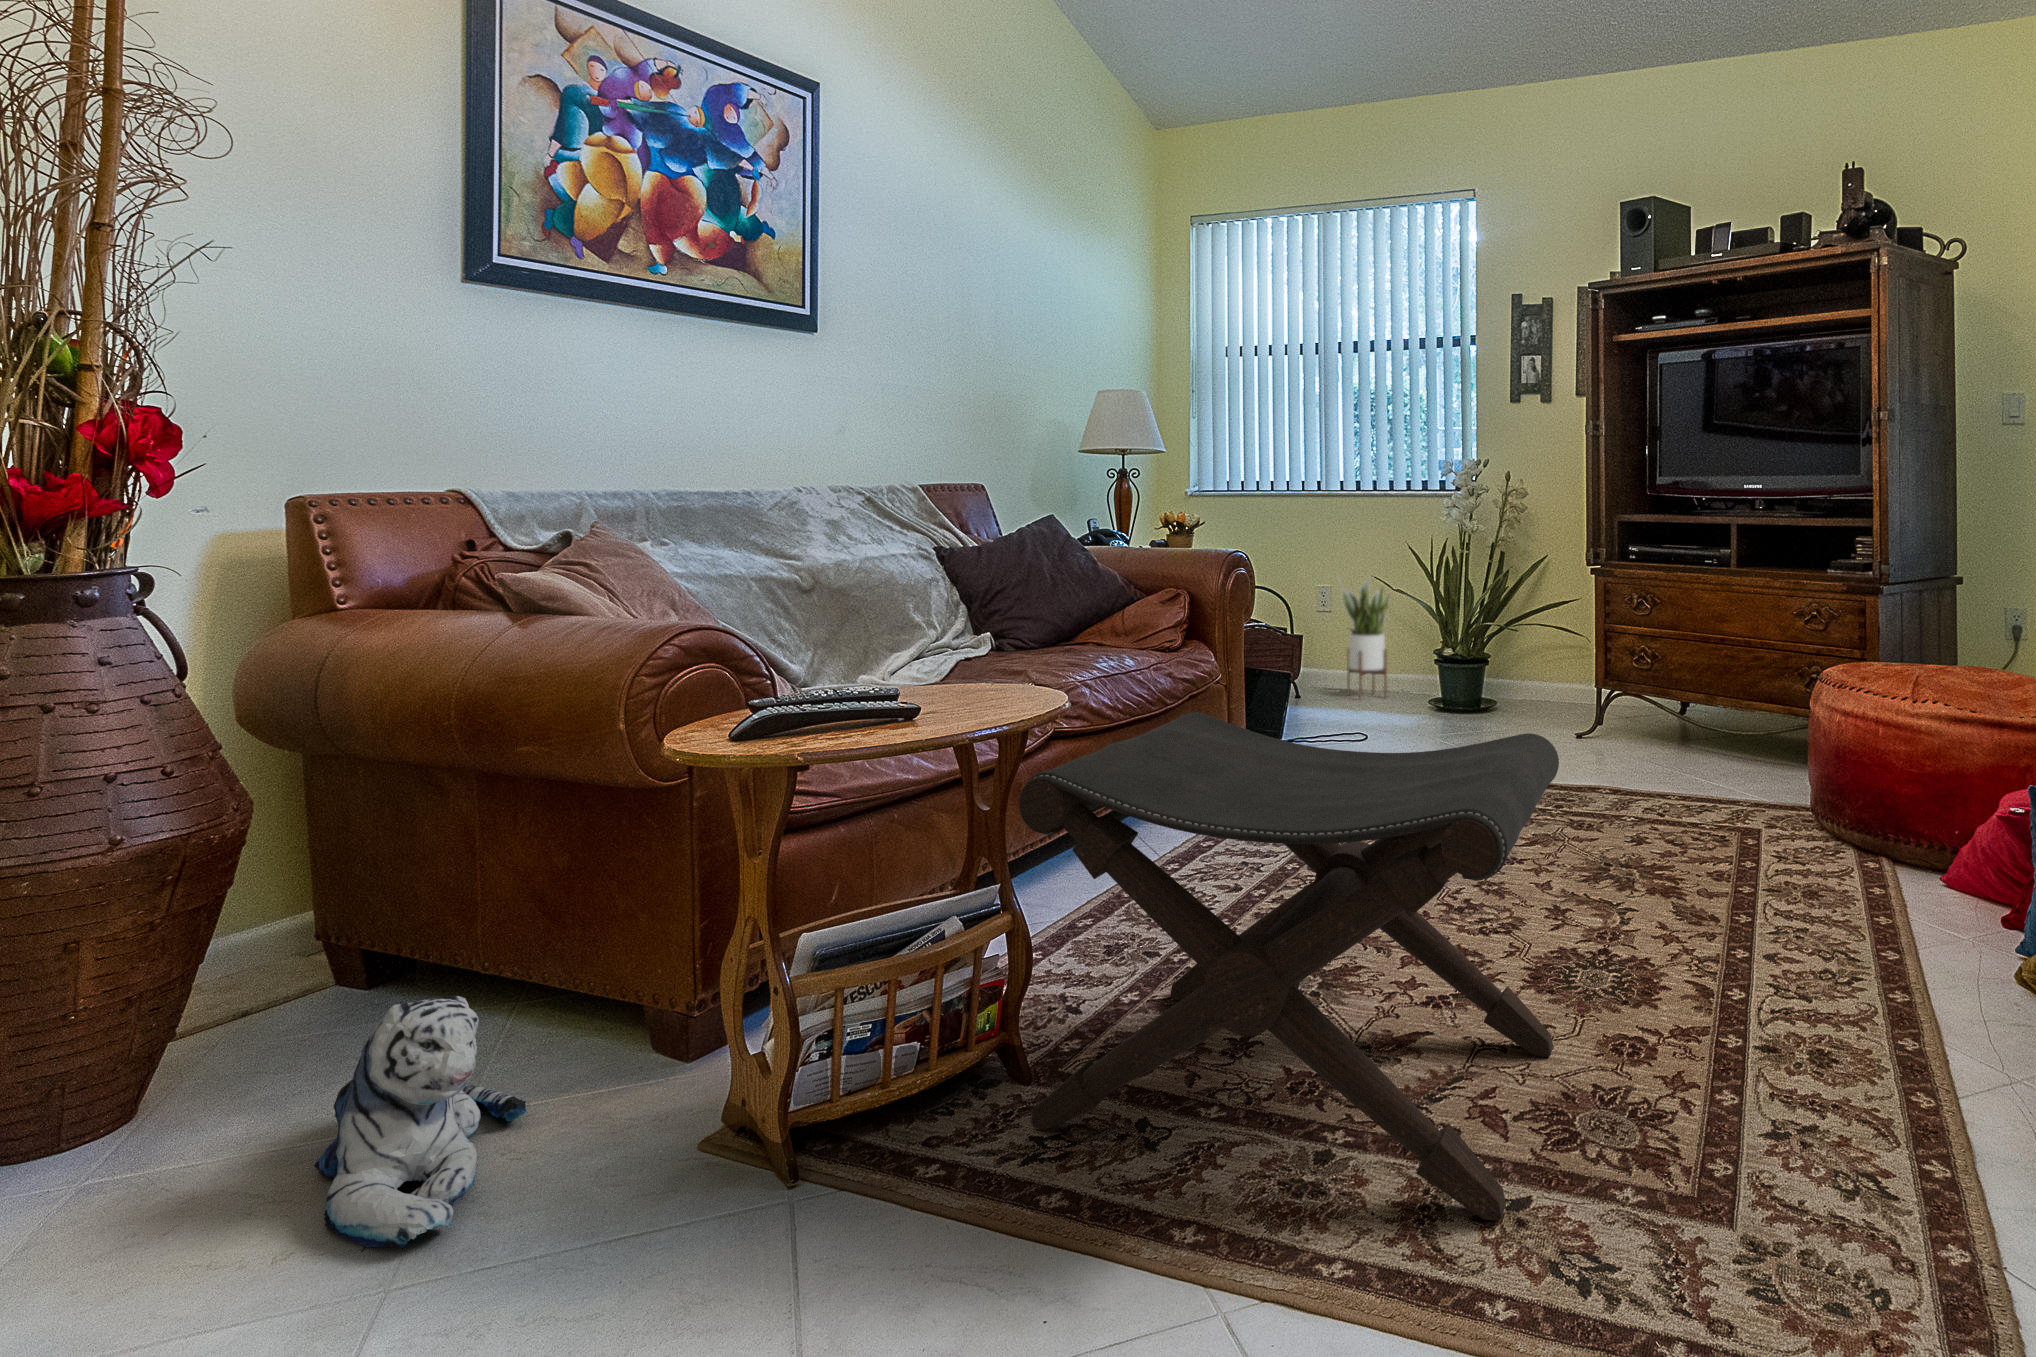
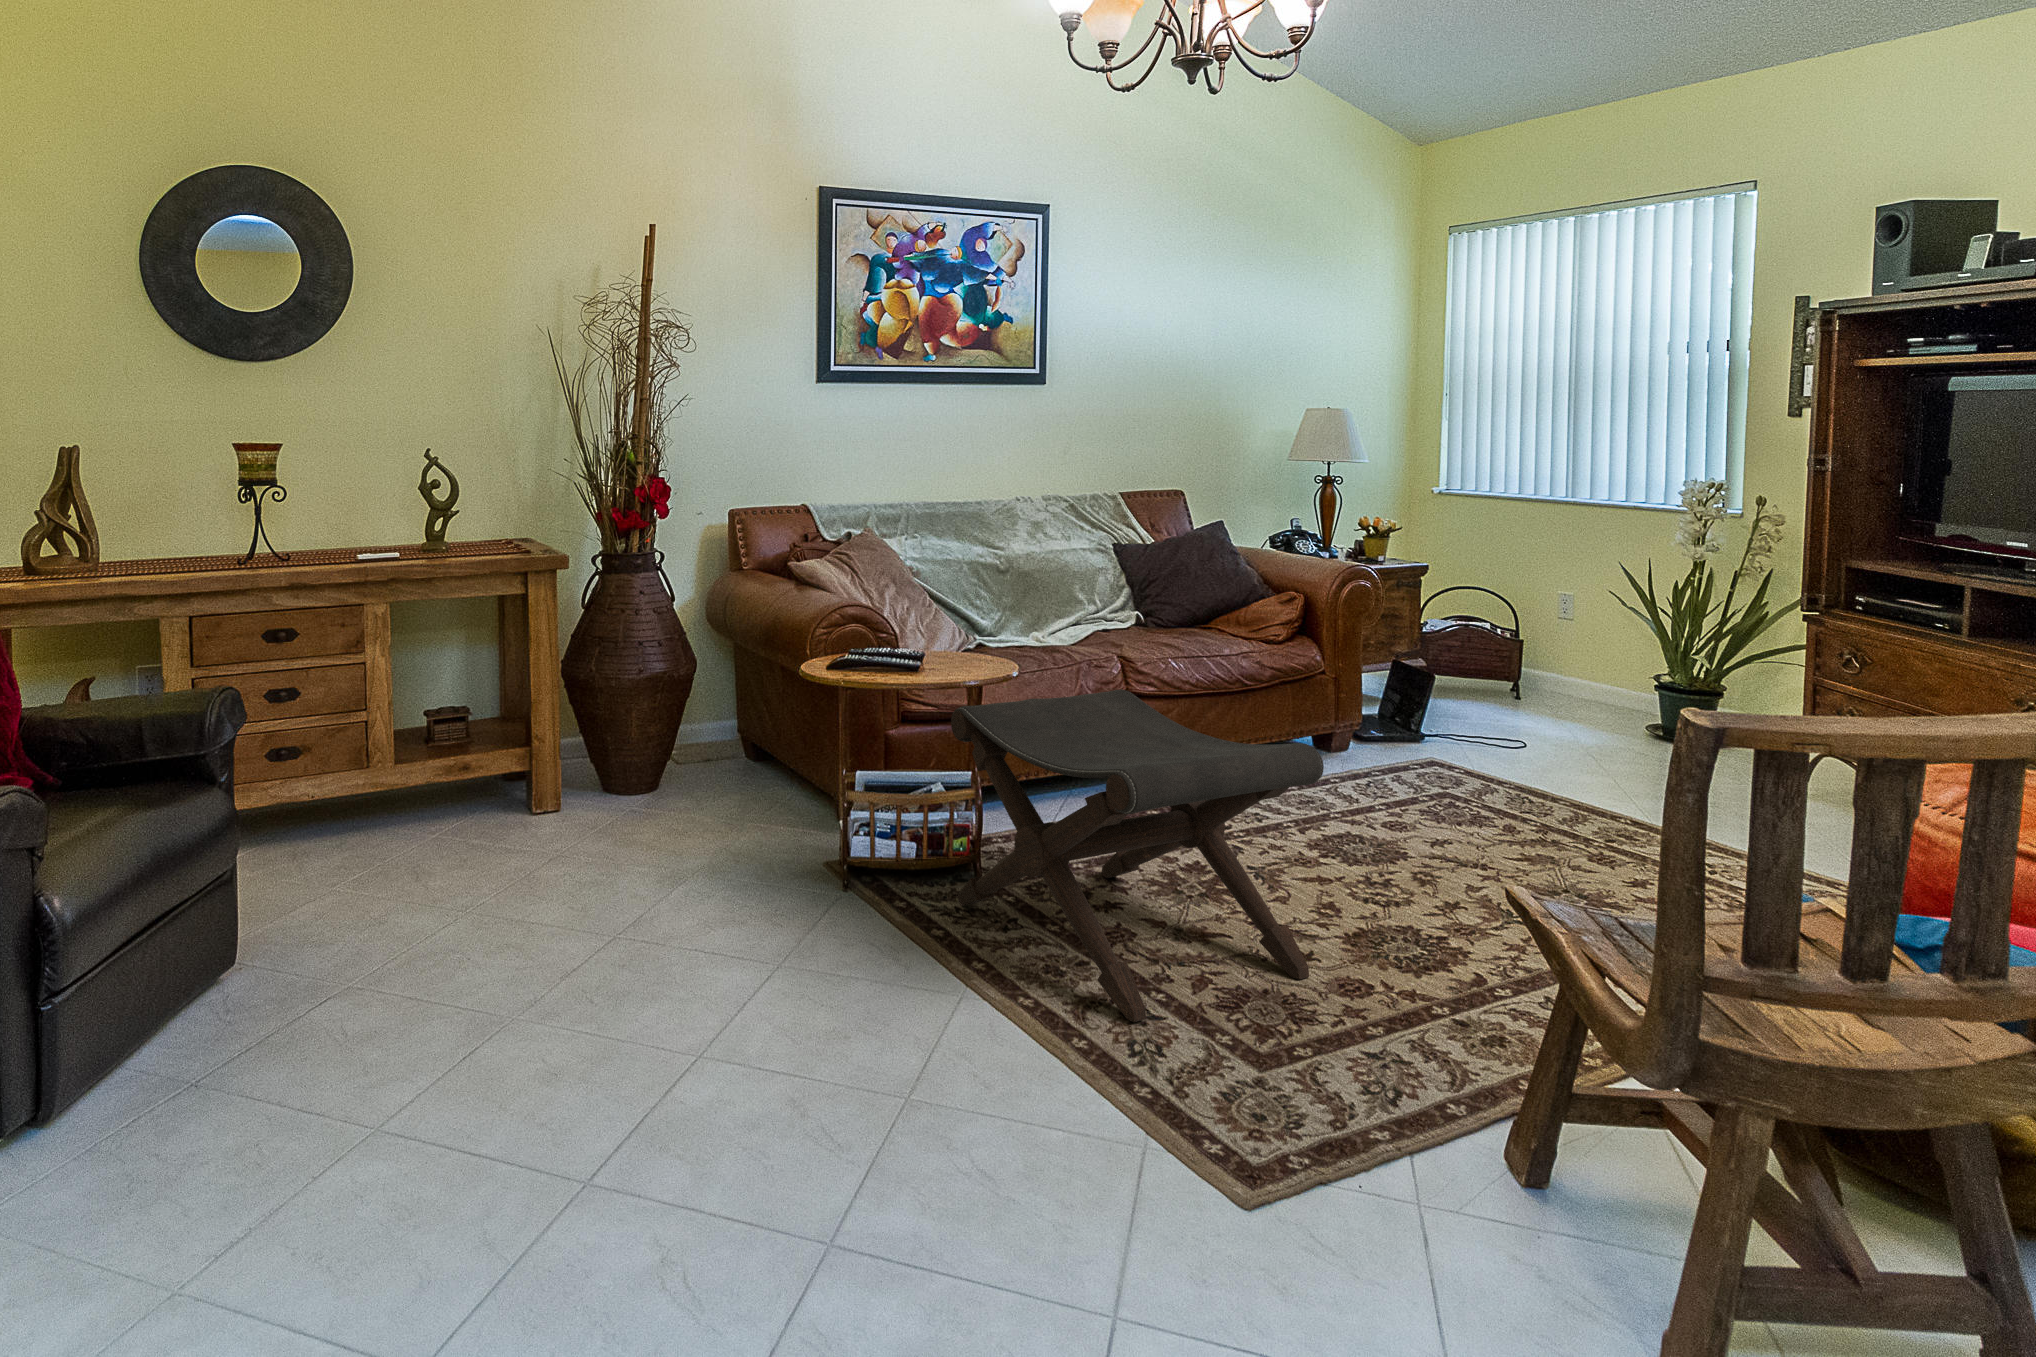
potted plant: present [1339,579,1390,699] -> none [1576,587,1643,720]
plush toy: present [314,996,528,1248] -> none [688,758,772,857]

